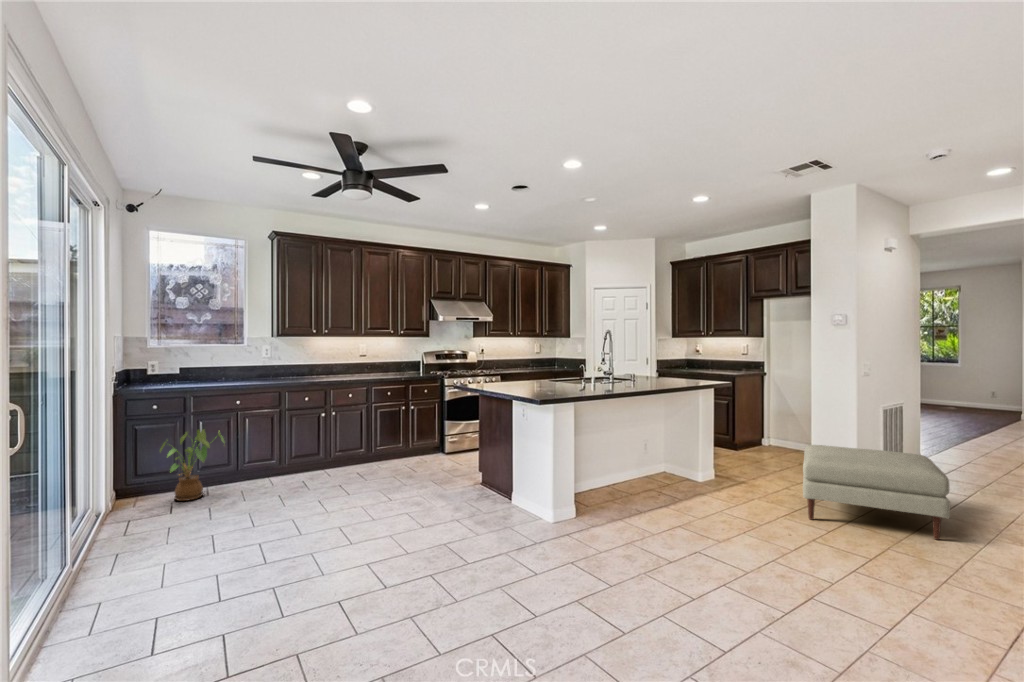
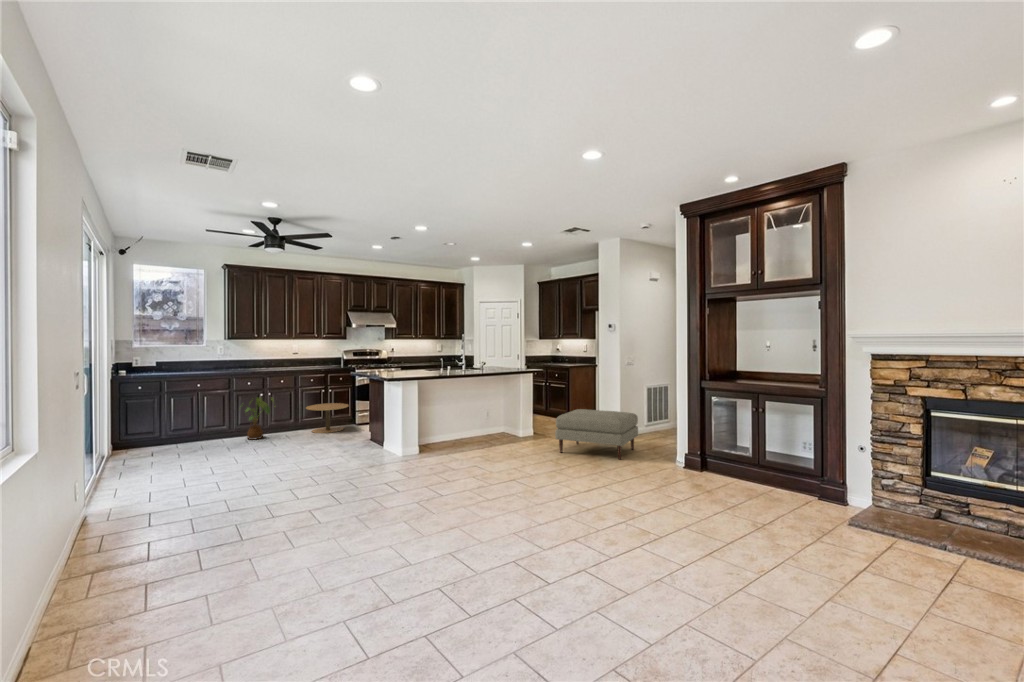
side table: none [384,425,441,469] -> present [306,403,348,433]
house plant: present [160,429,224,501] -> present [246,398,274,440]

